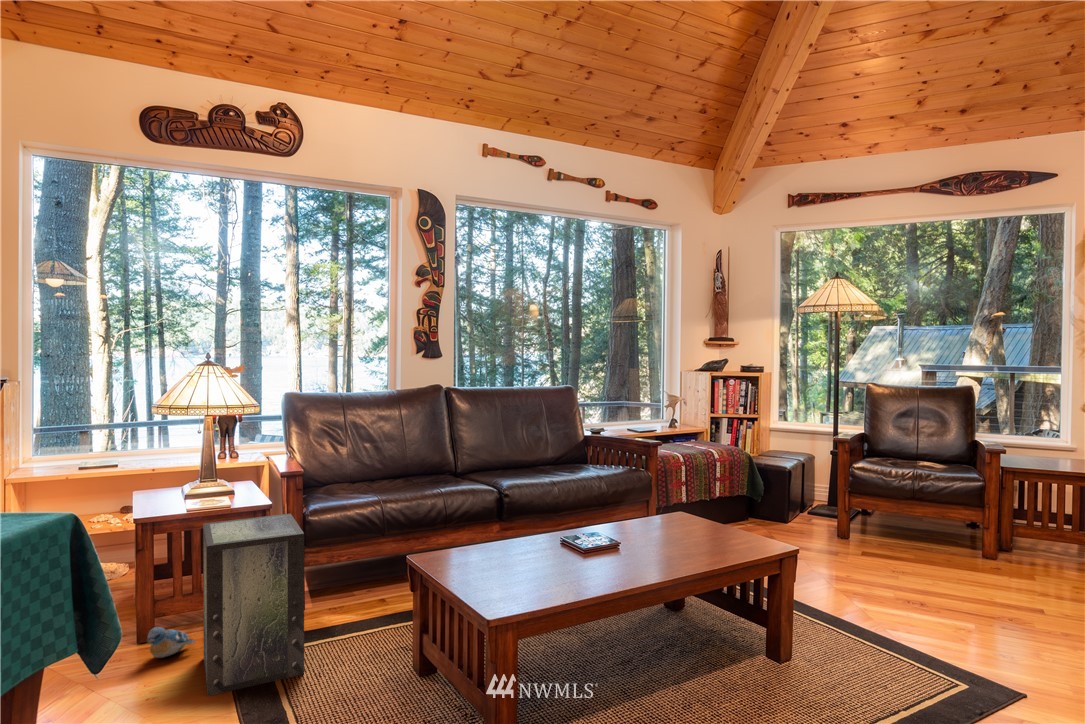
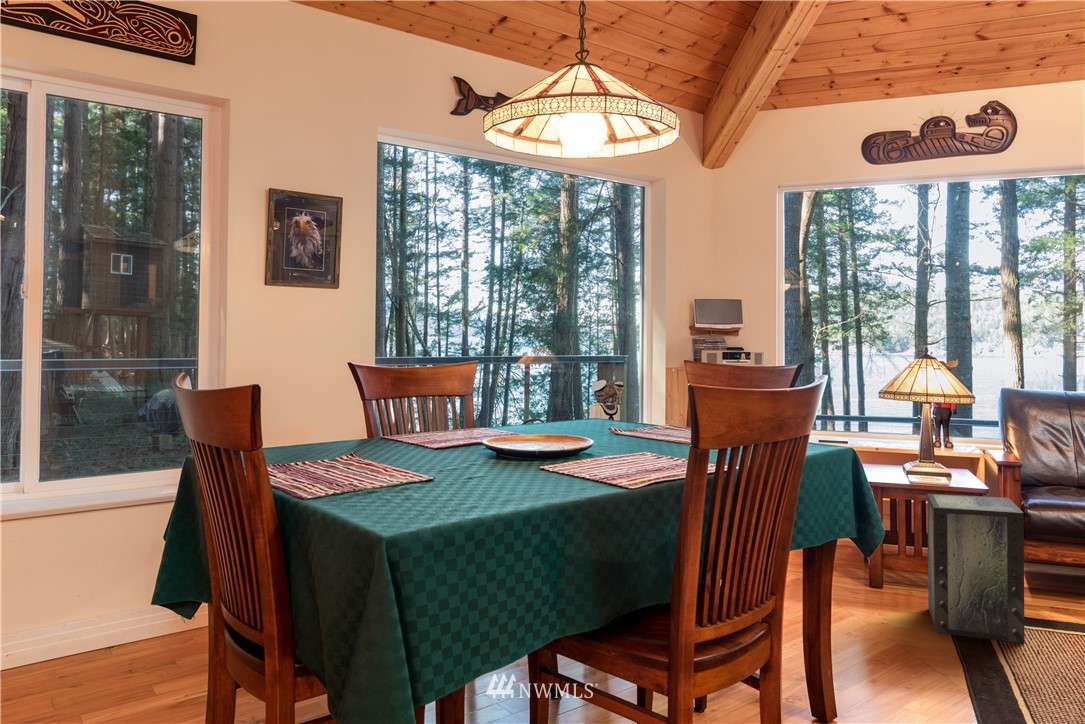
plush toy: present [146,627,195,658] -> none [882,573,920,600]

